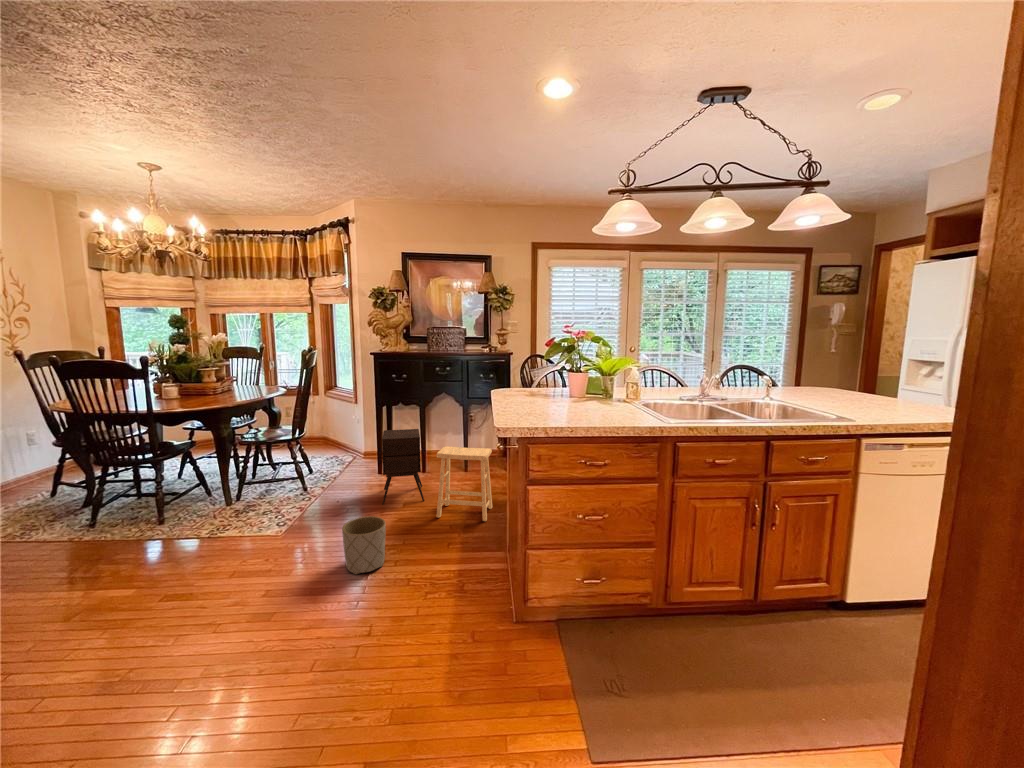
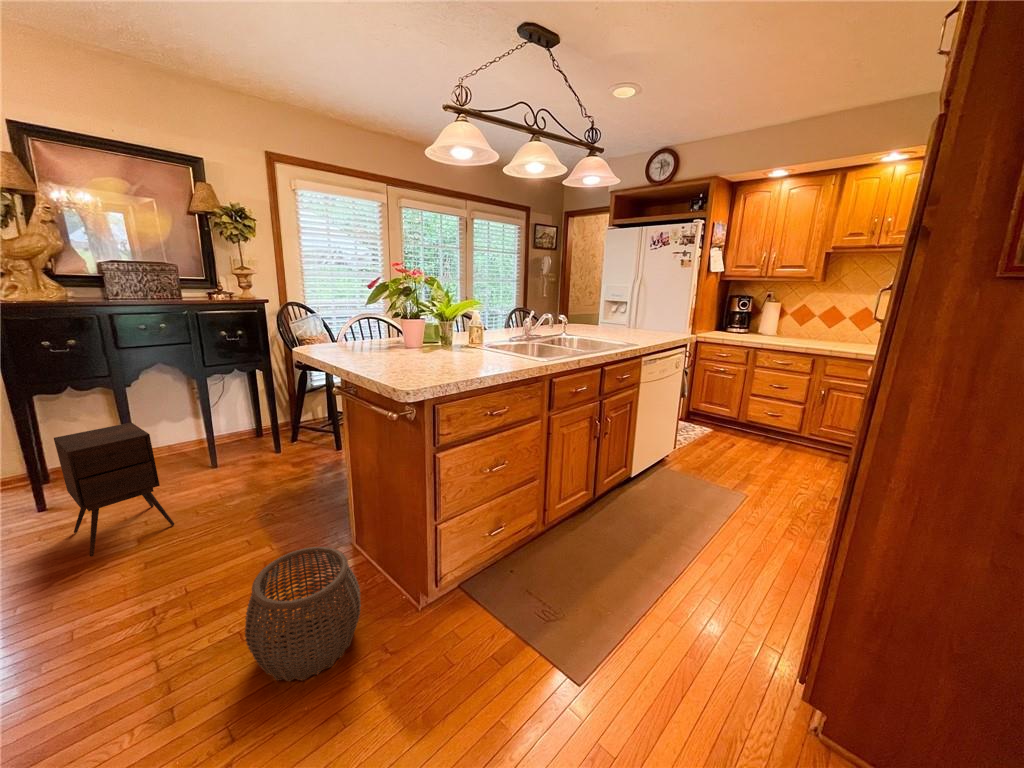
footstool: present [436,446,492,521] -> none [201,427,297,540]
planter: present [342,516,386,574] -> none [63,575,169,685]
woven basket: none [401,532,476,622] -> present [245,547,361,681]

